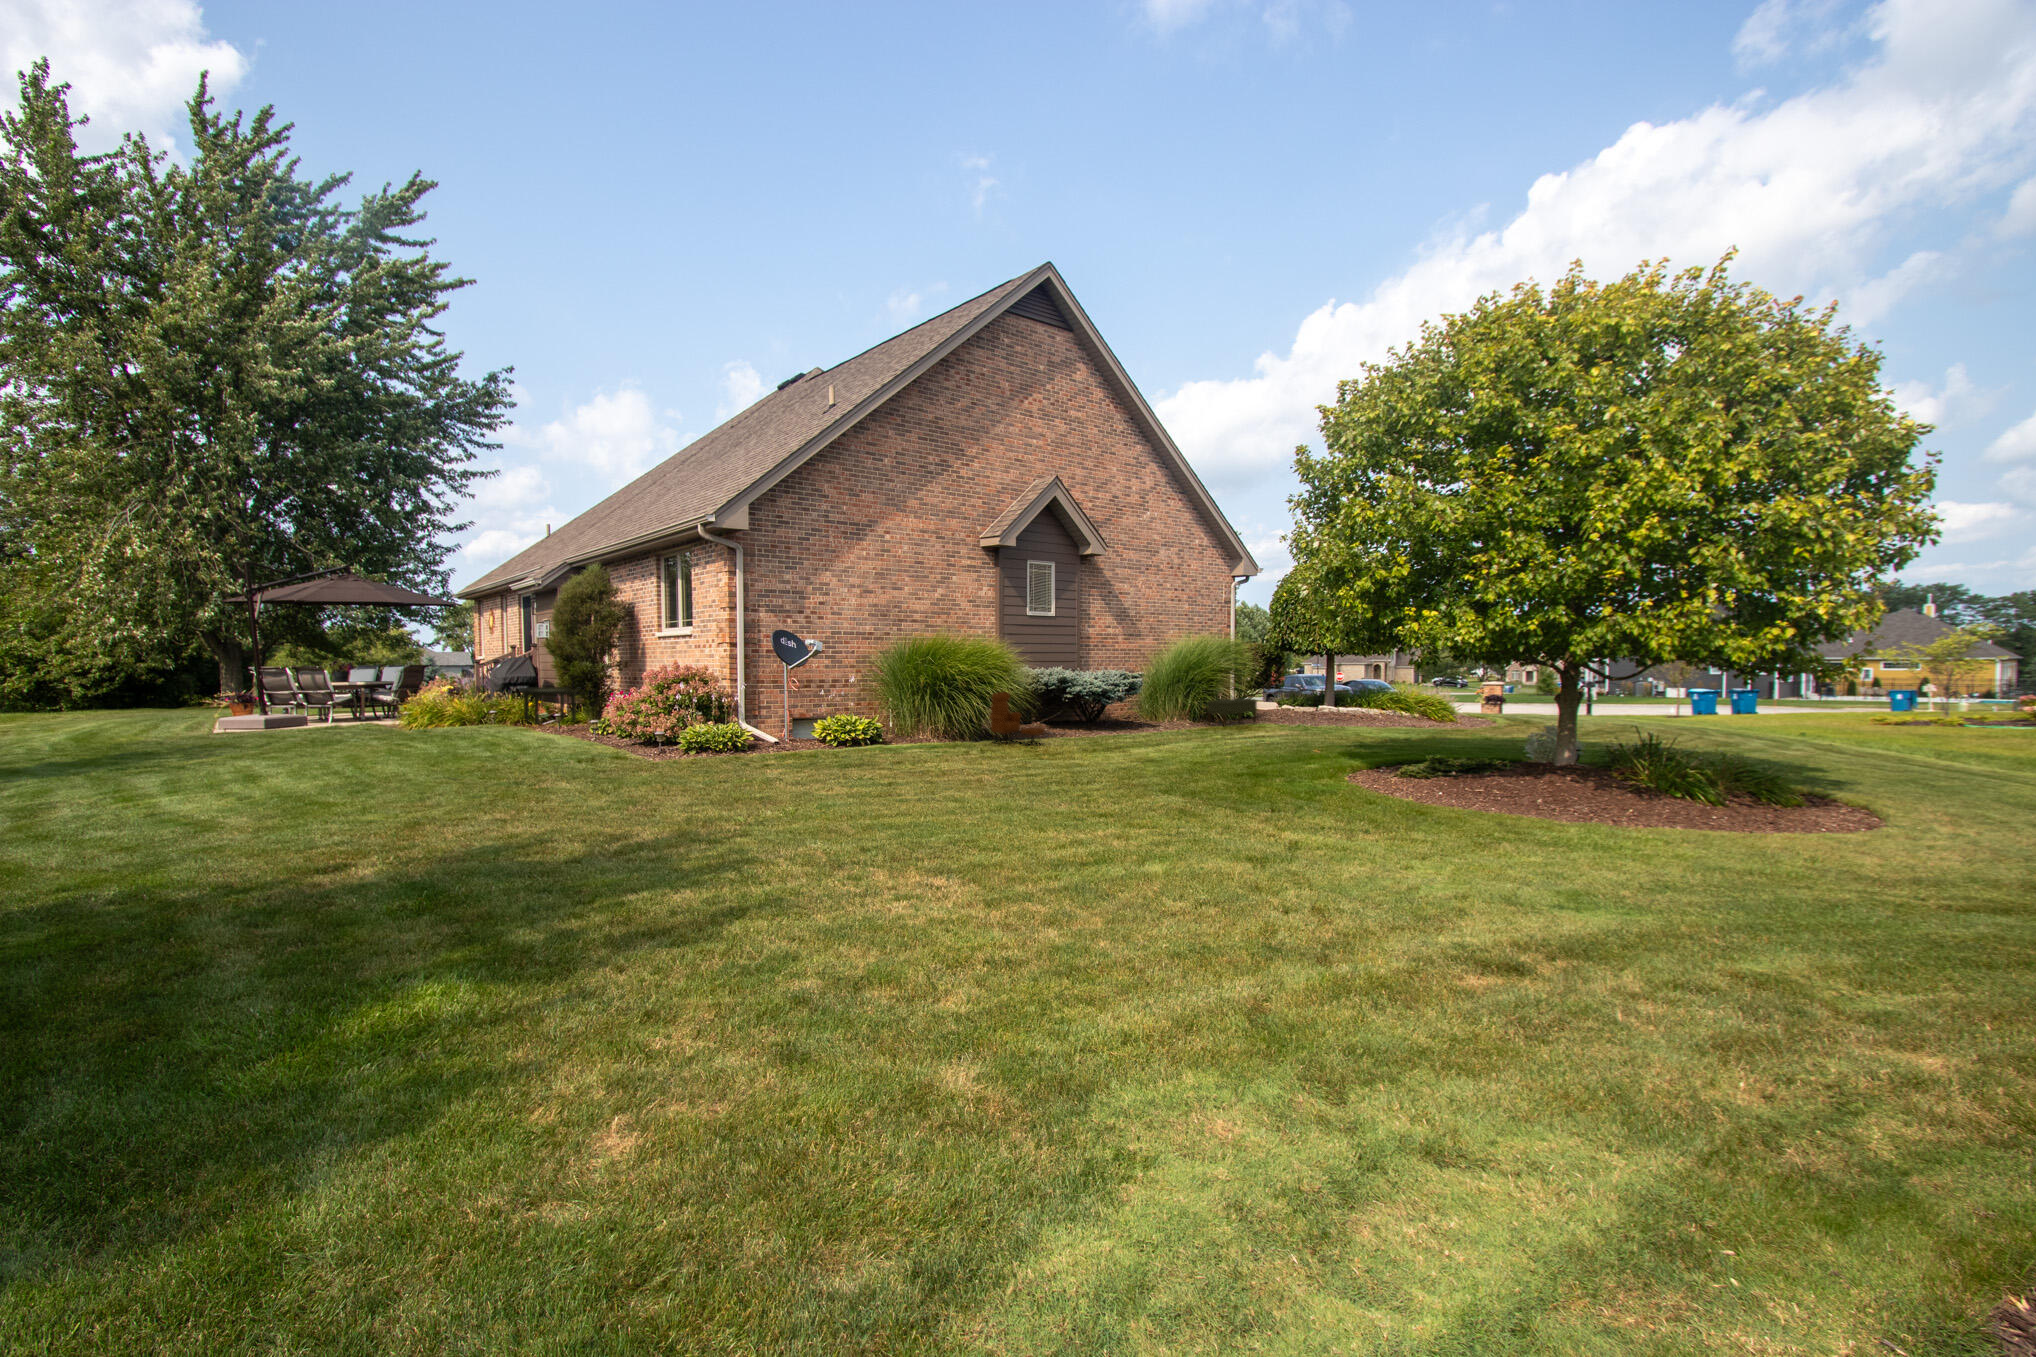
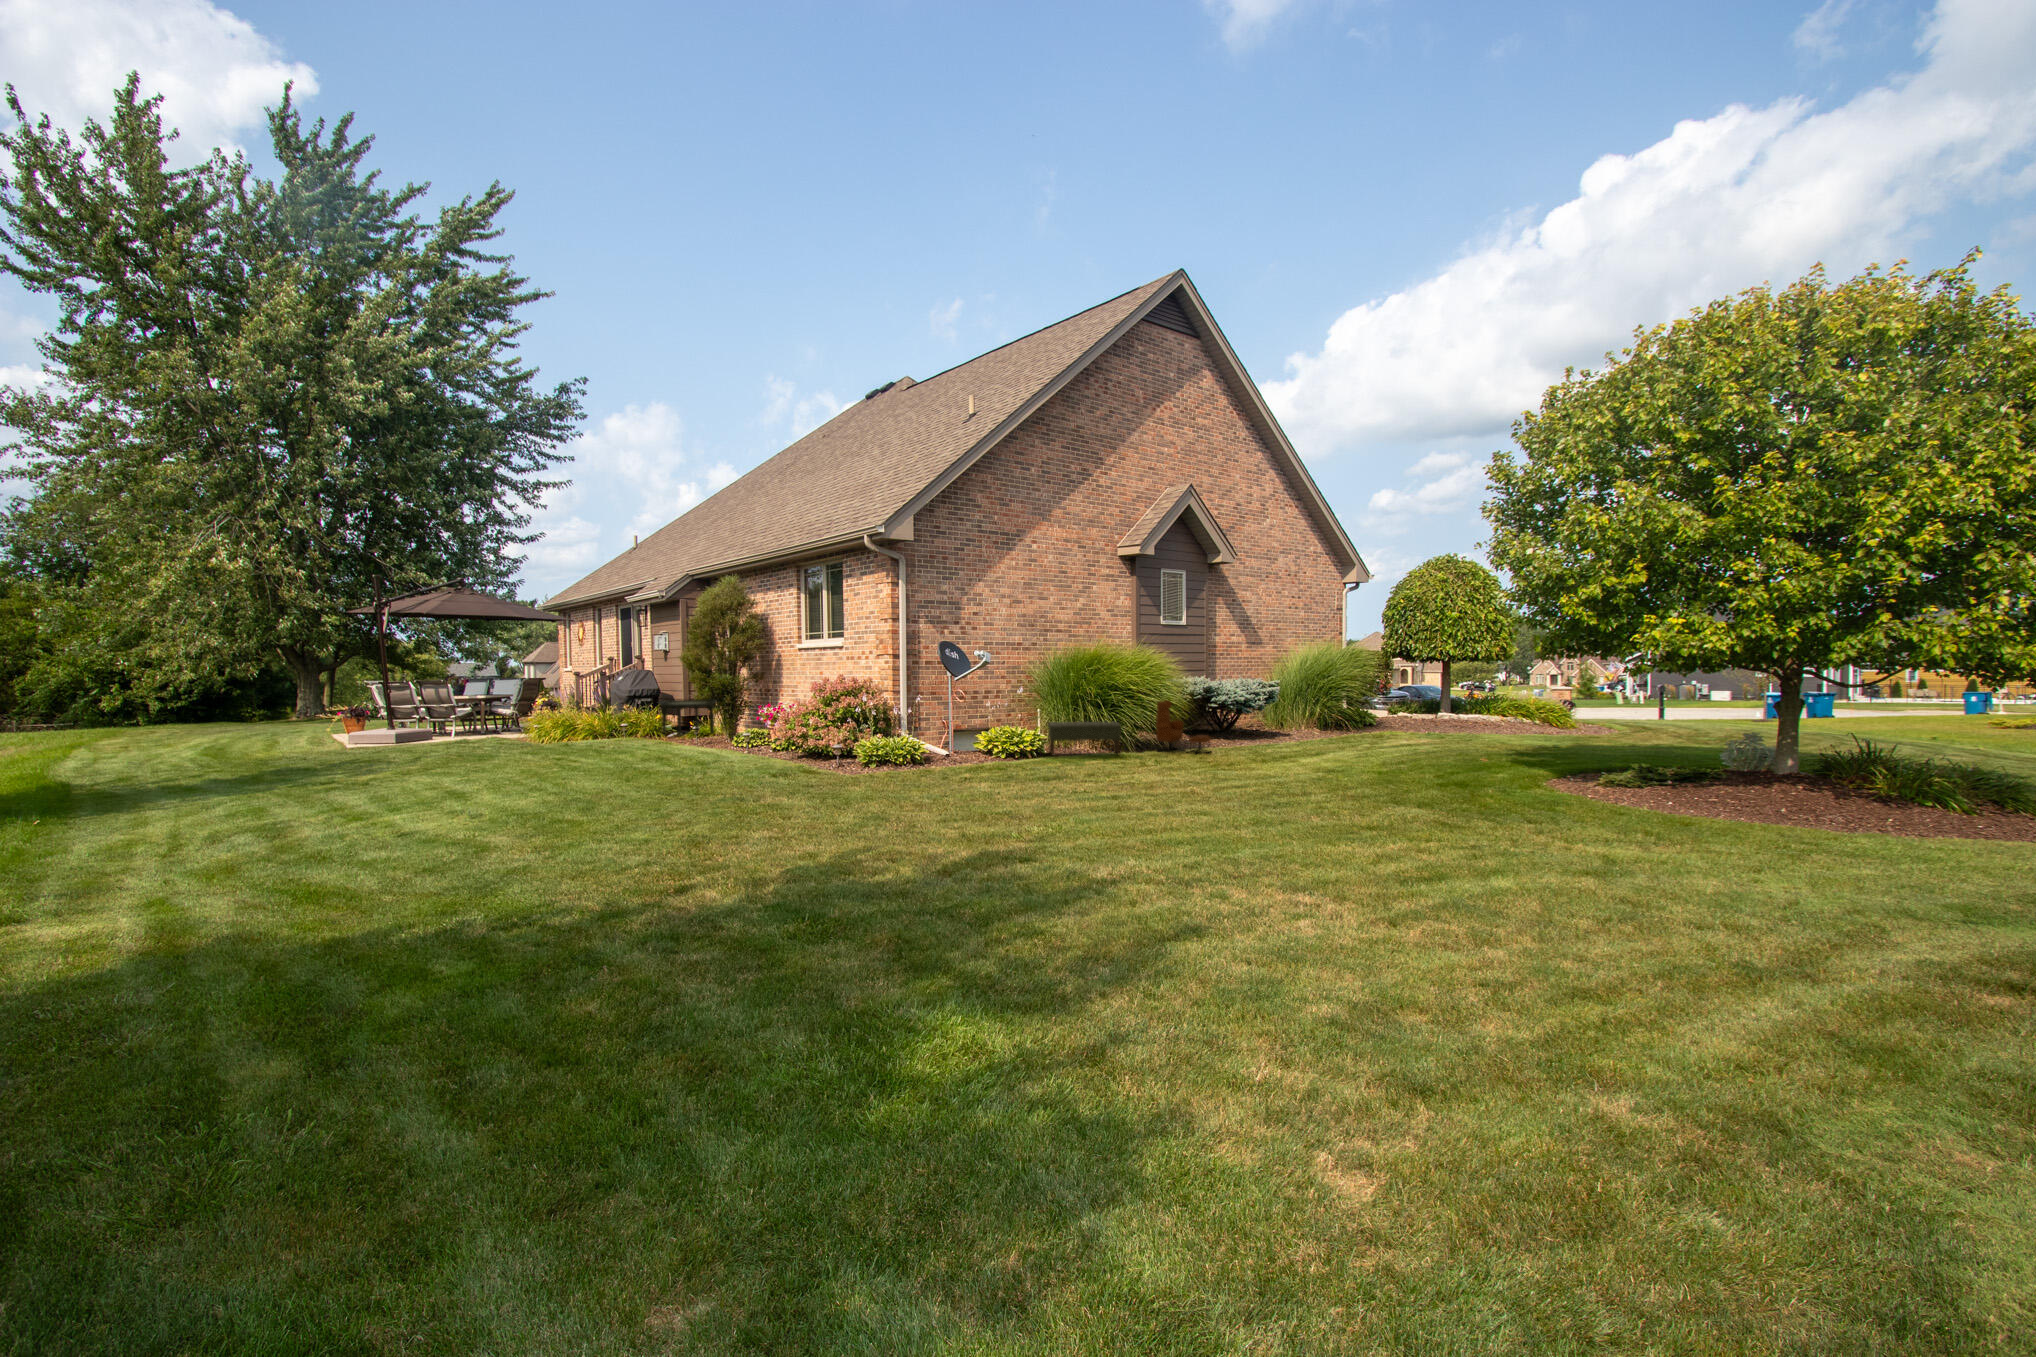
bench: present [1207,698,1257,726] -> present [1049,721,1121,755]

